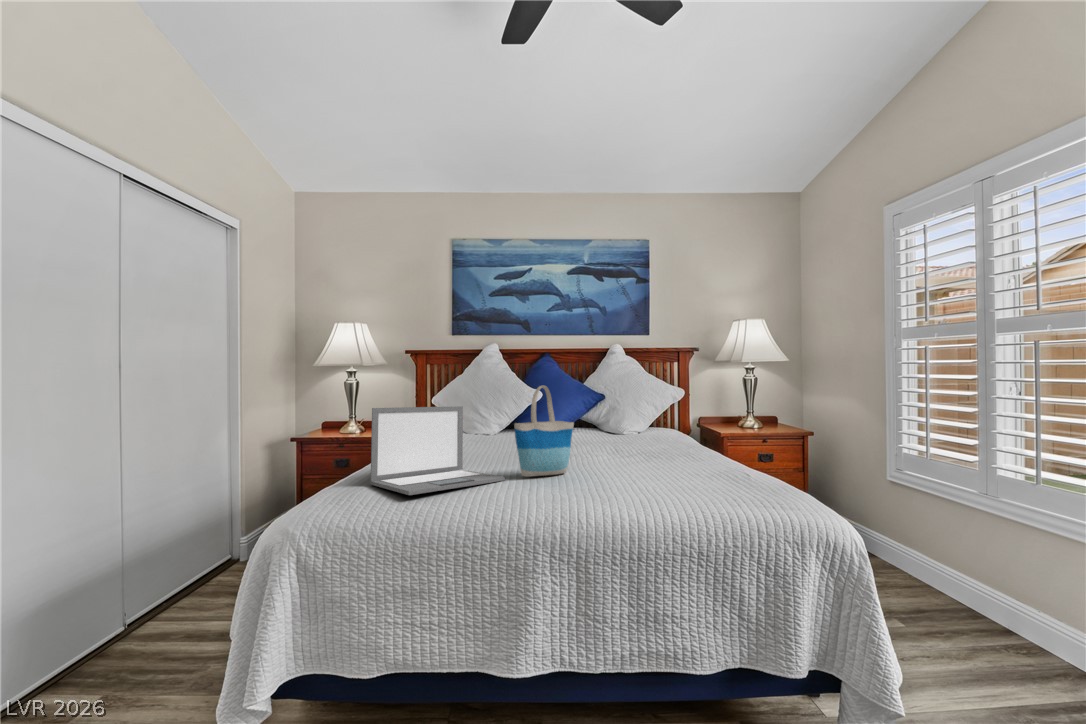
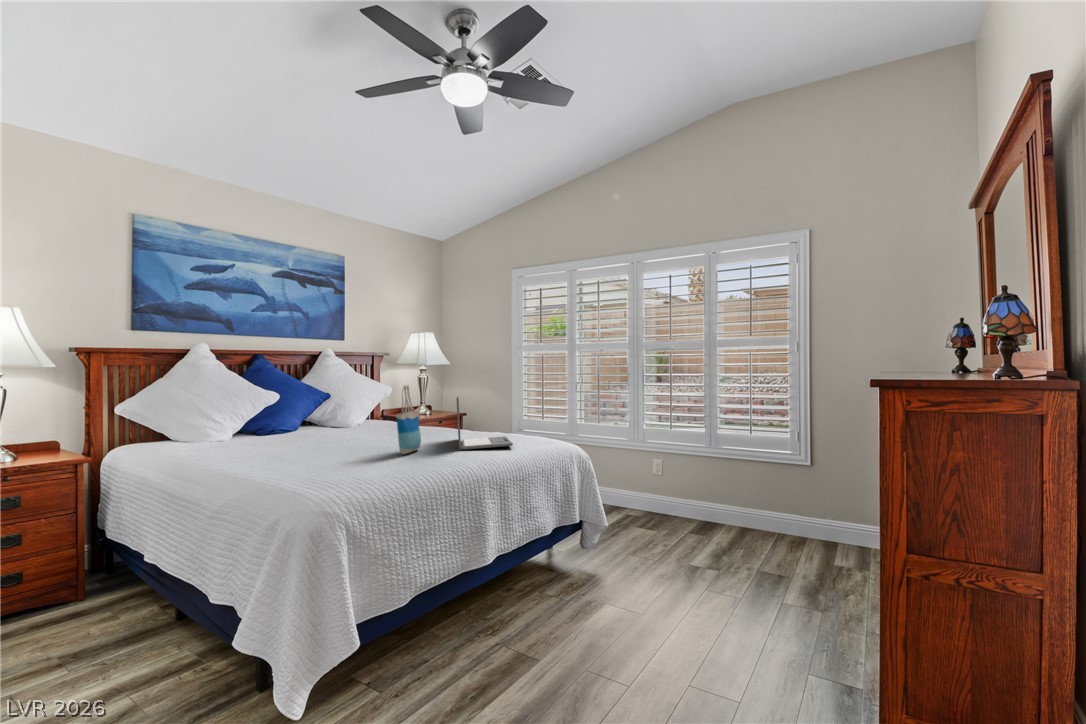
laptop: present [371,406,505,495] -> present [456,397,513,450]

